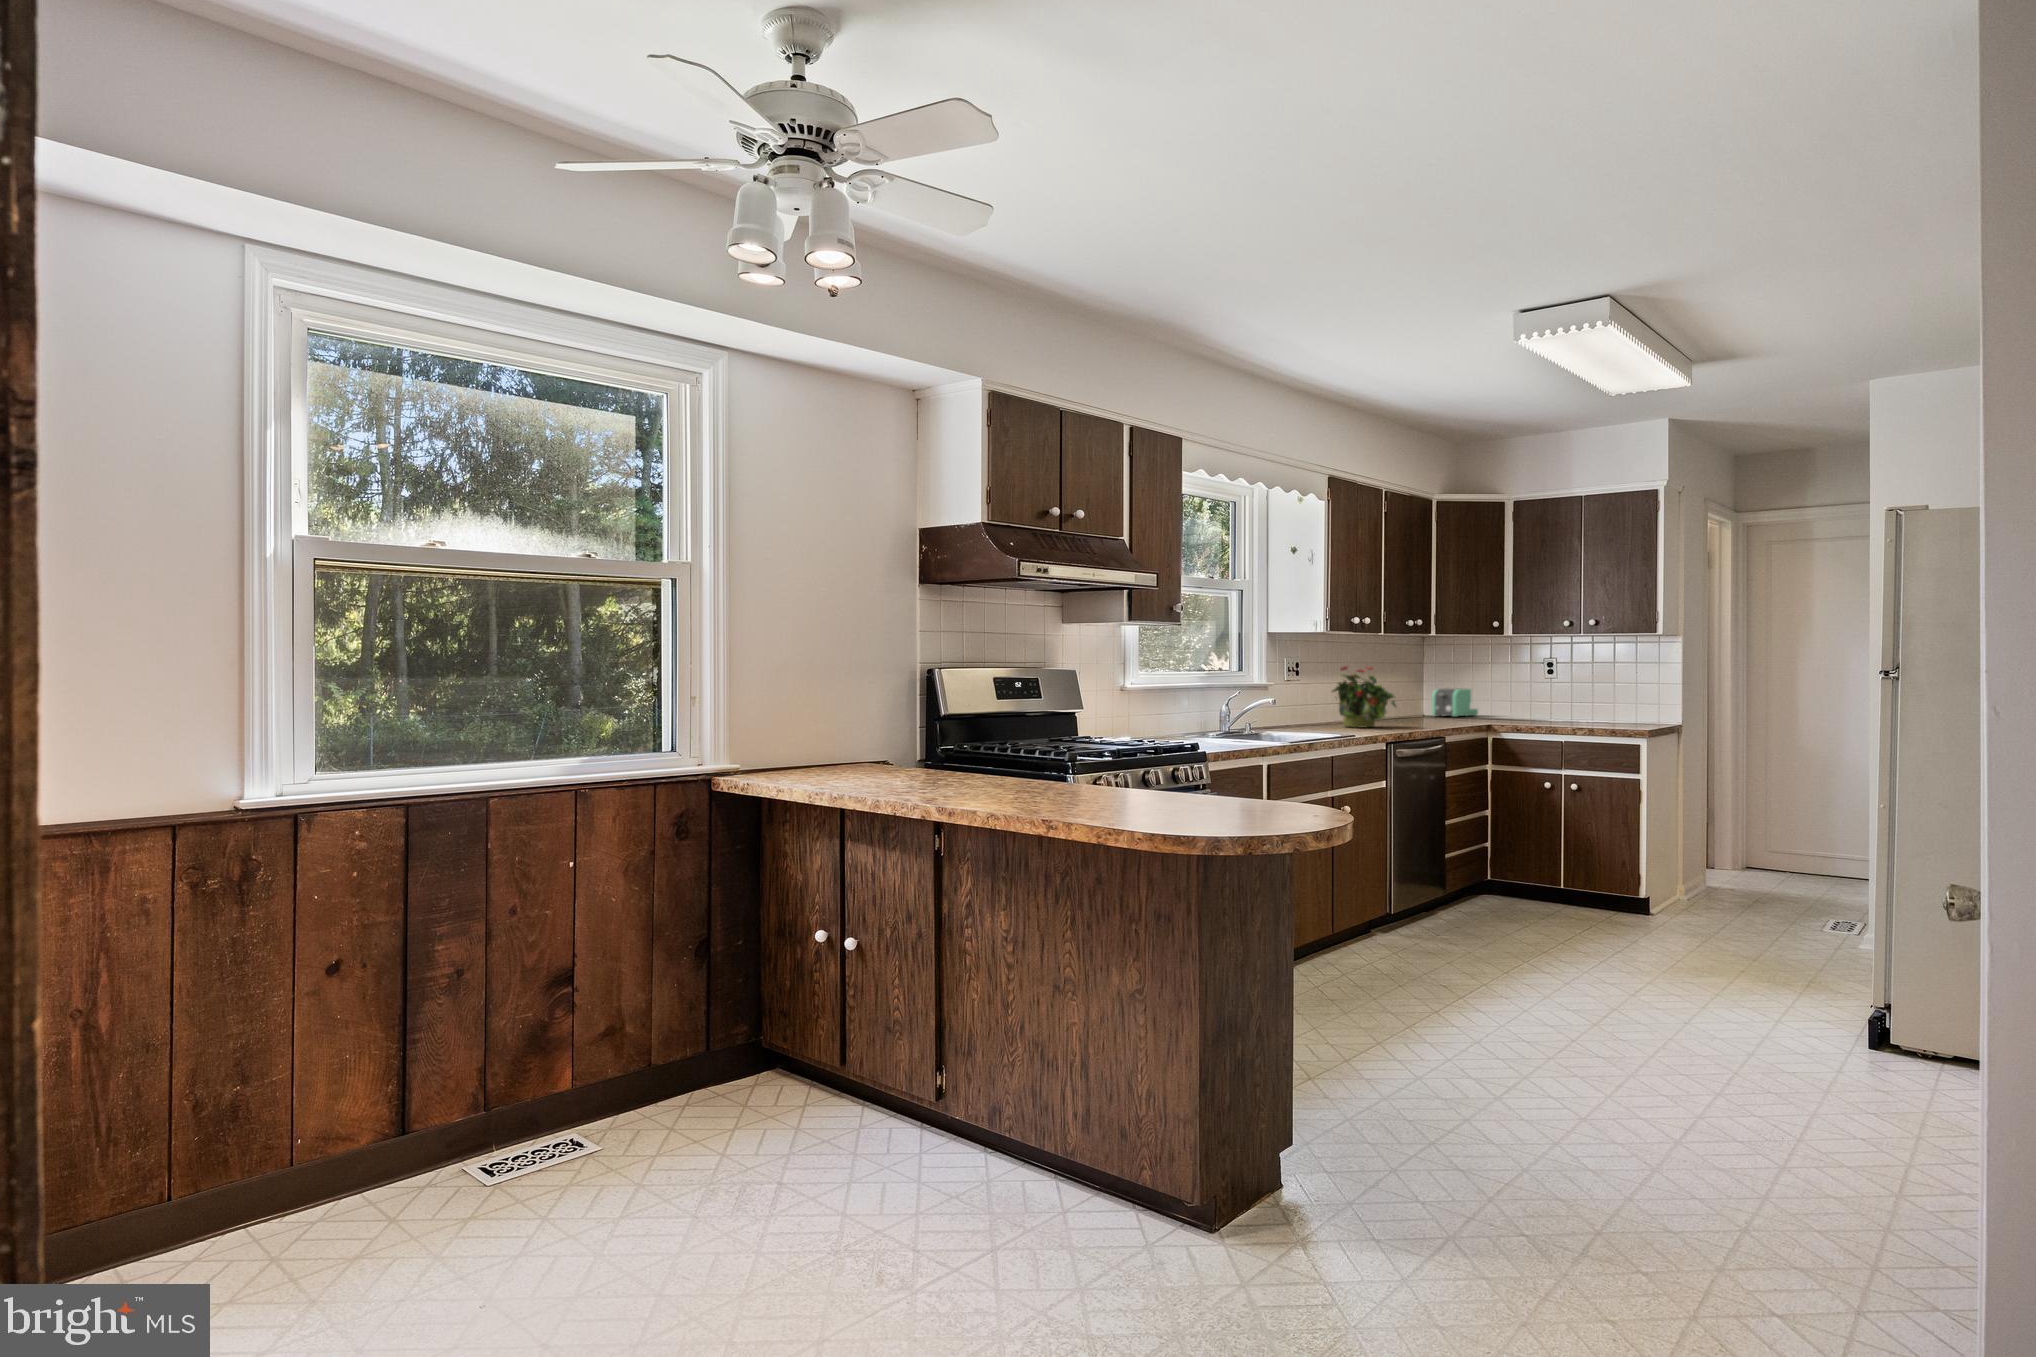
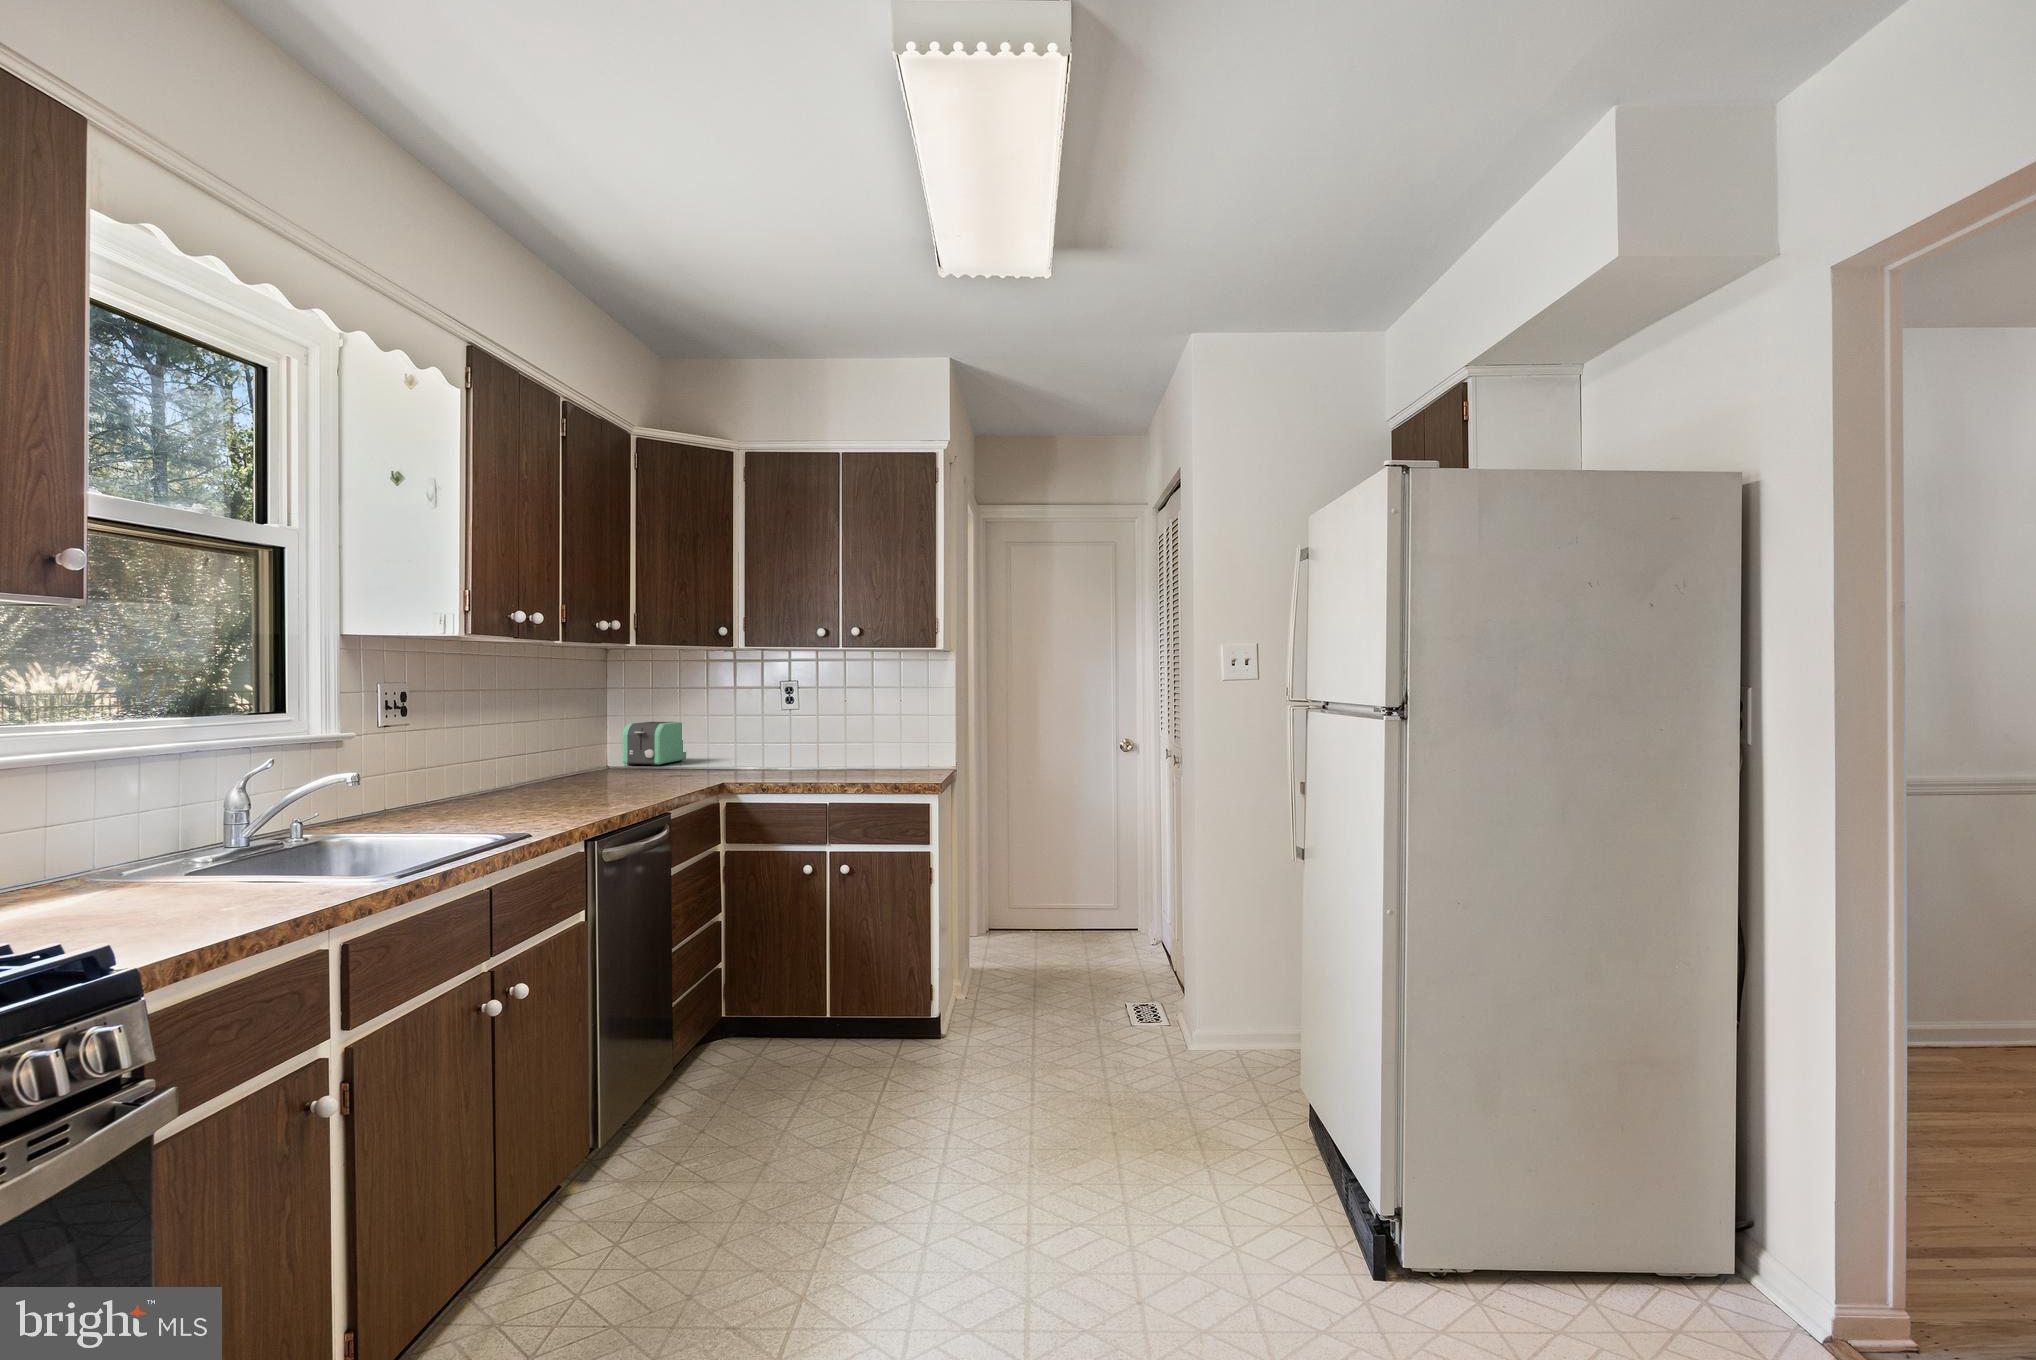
potted plant: present [1332,666,1396,727] -> none [472,696,594,808]

